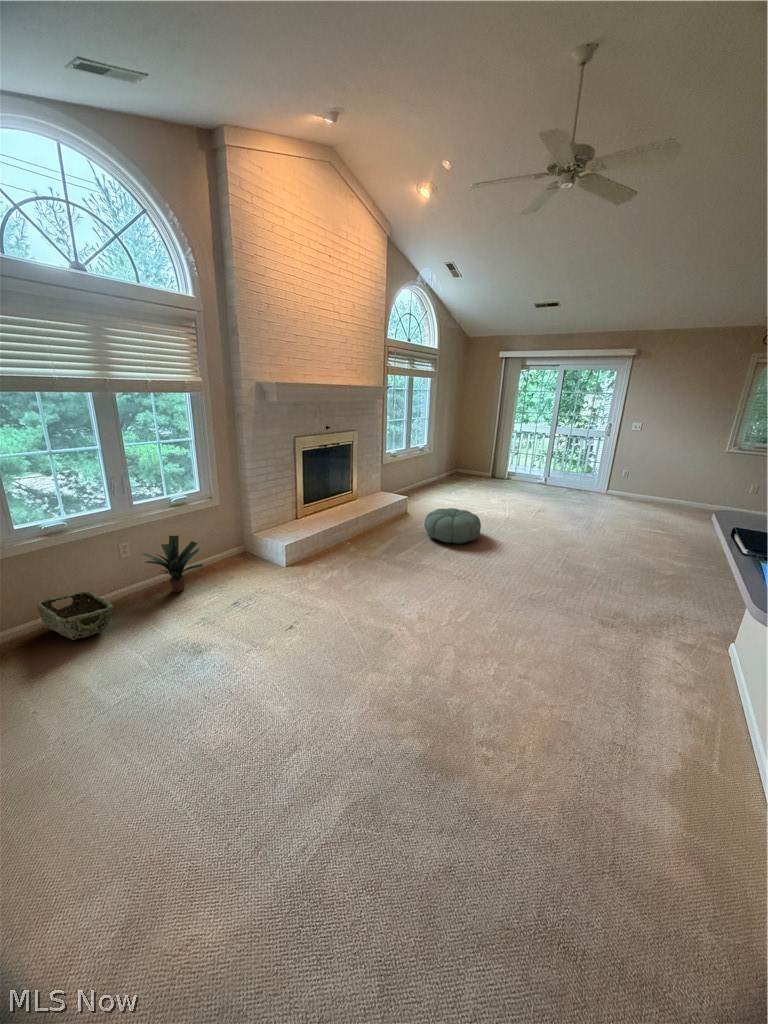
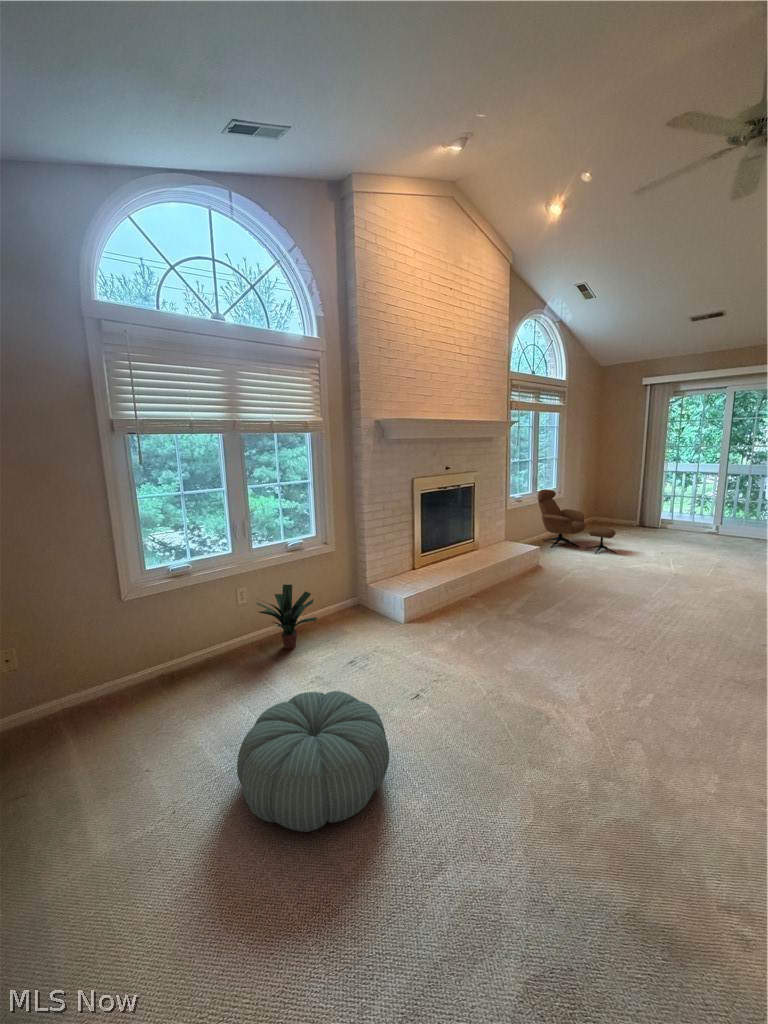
lounge chair: none [411,446,469,501] -> present [538,489,616,553]
pouf: present [424,508,481,544] -> present [237,691,389,832]
woven basket: present [37,591,113,640] -> none [155,642,226,695]

